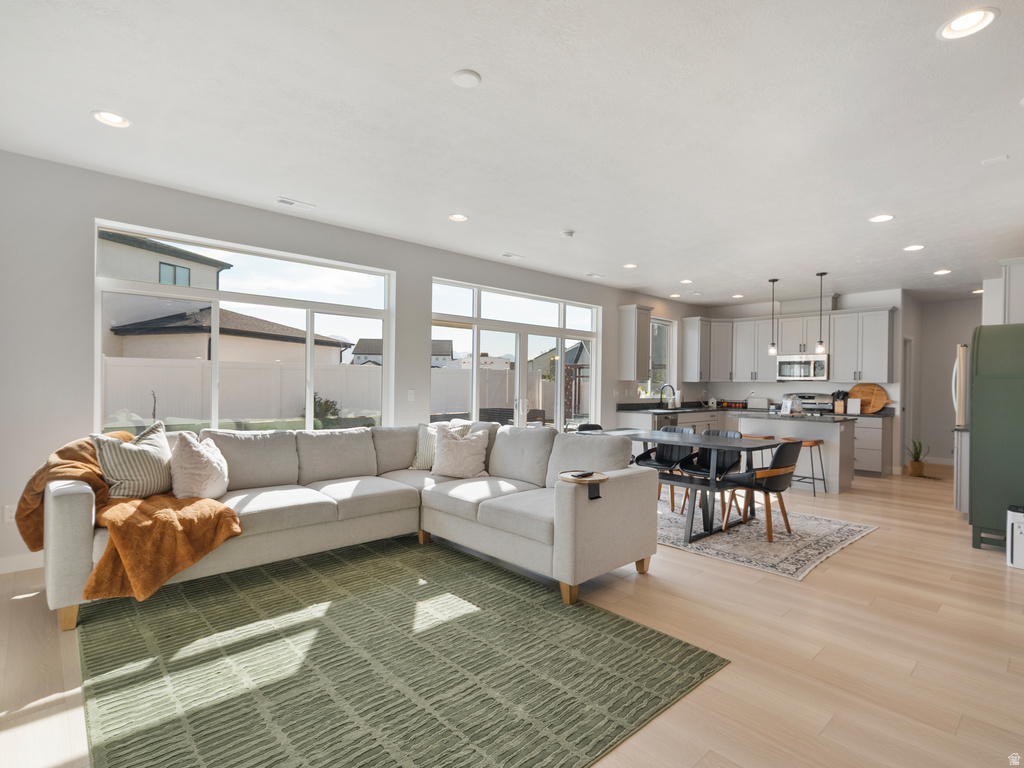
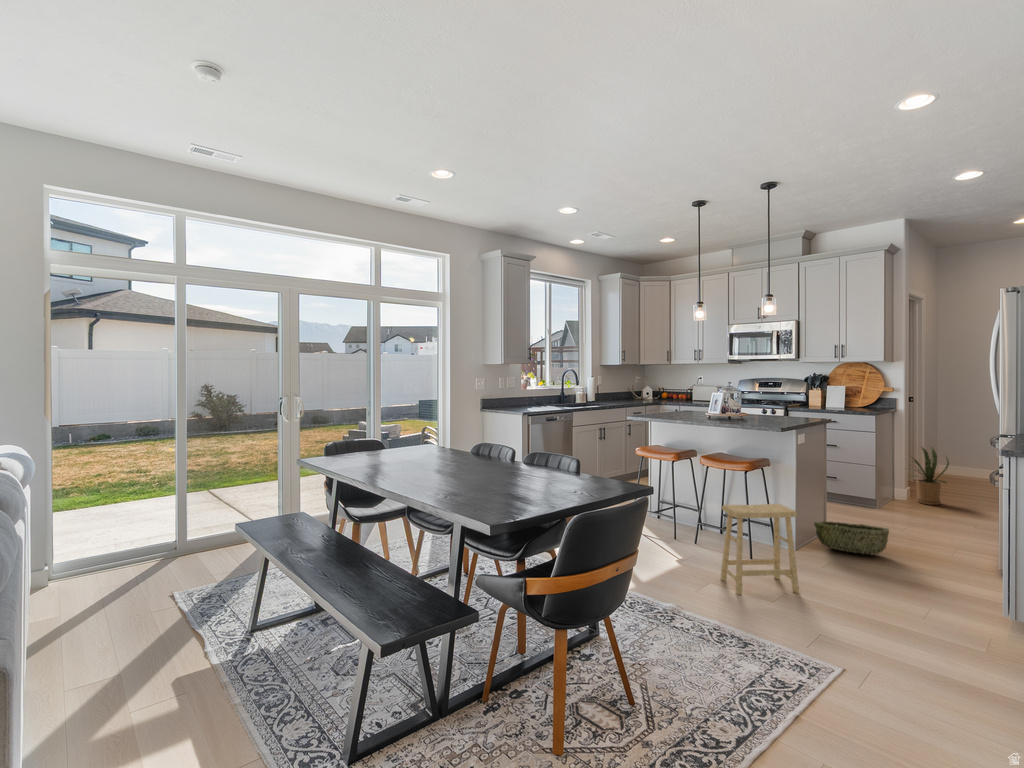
footstool: none [802,461,848,507] -> present [721,504,799,595]
woven basket: none [849,477,894,495] -> present [814,521,889,555]

